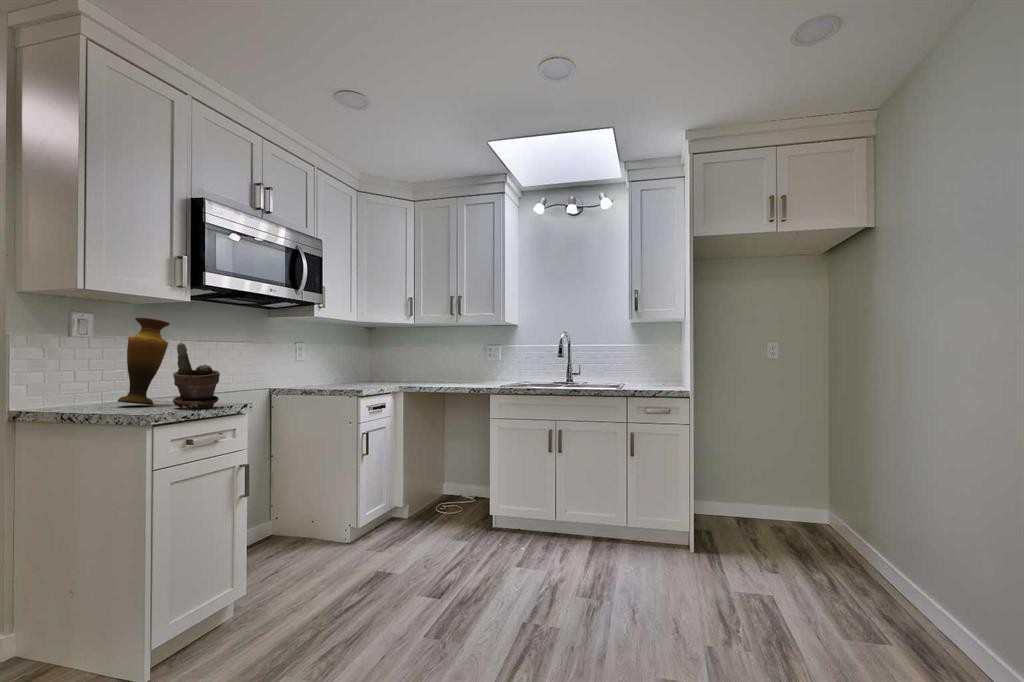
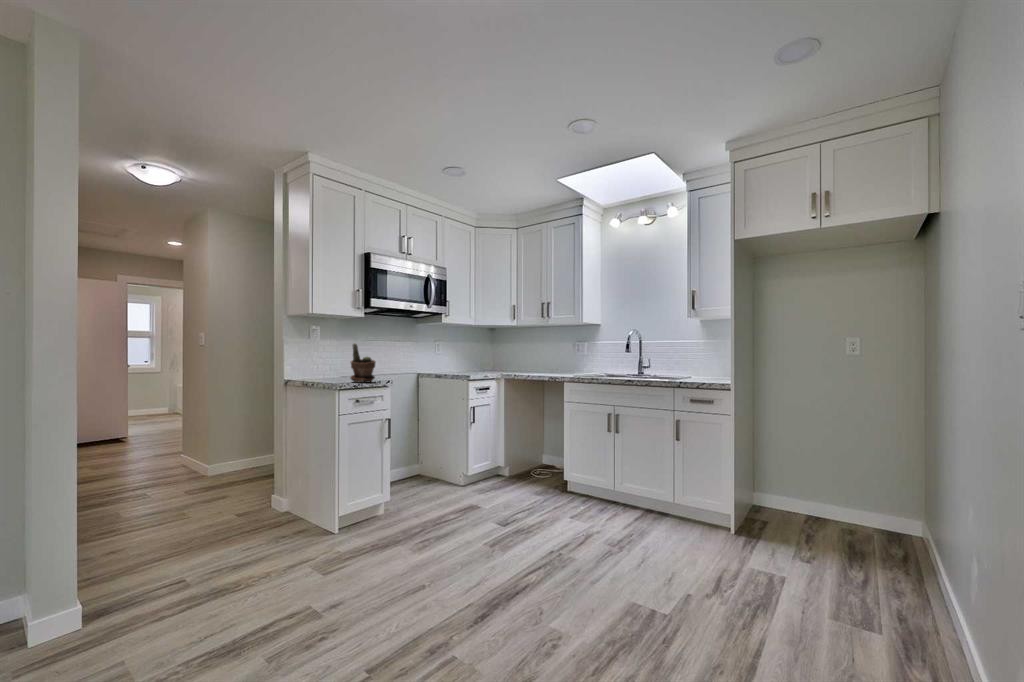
vase: present [117,317,170,405] -> none [322,327,349,380]

